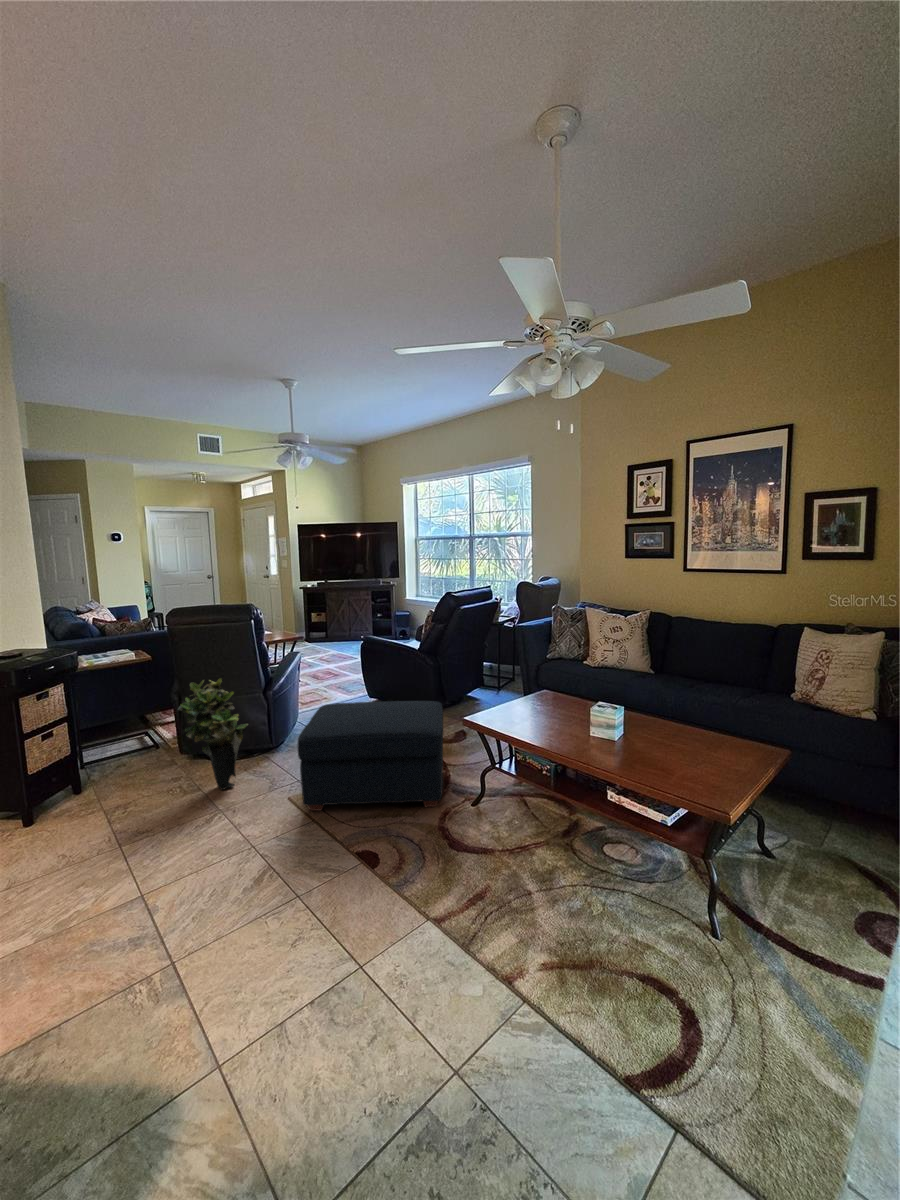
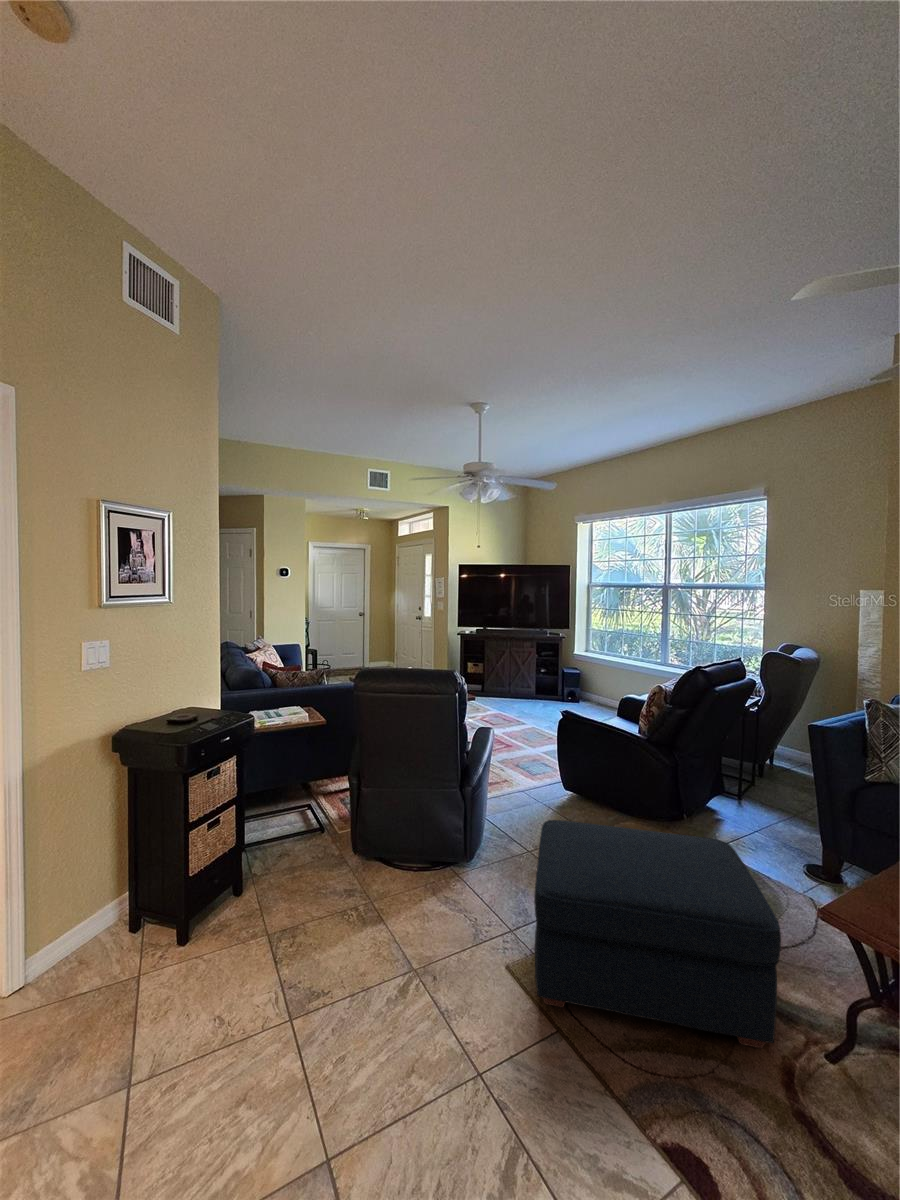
potted plant: present [178,678,248,790] -> none [362,762,444,926]

